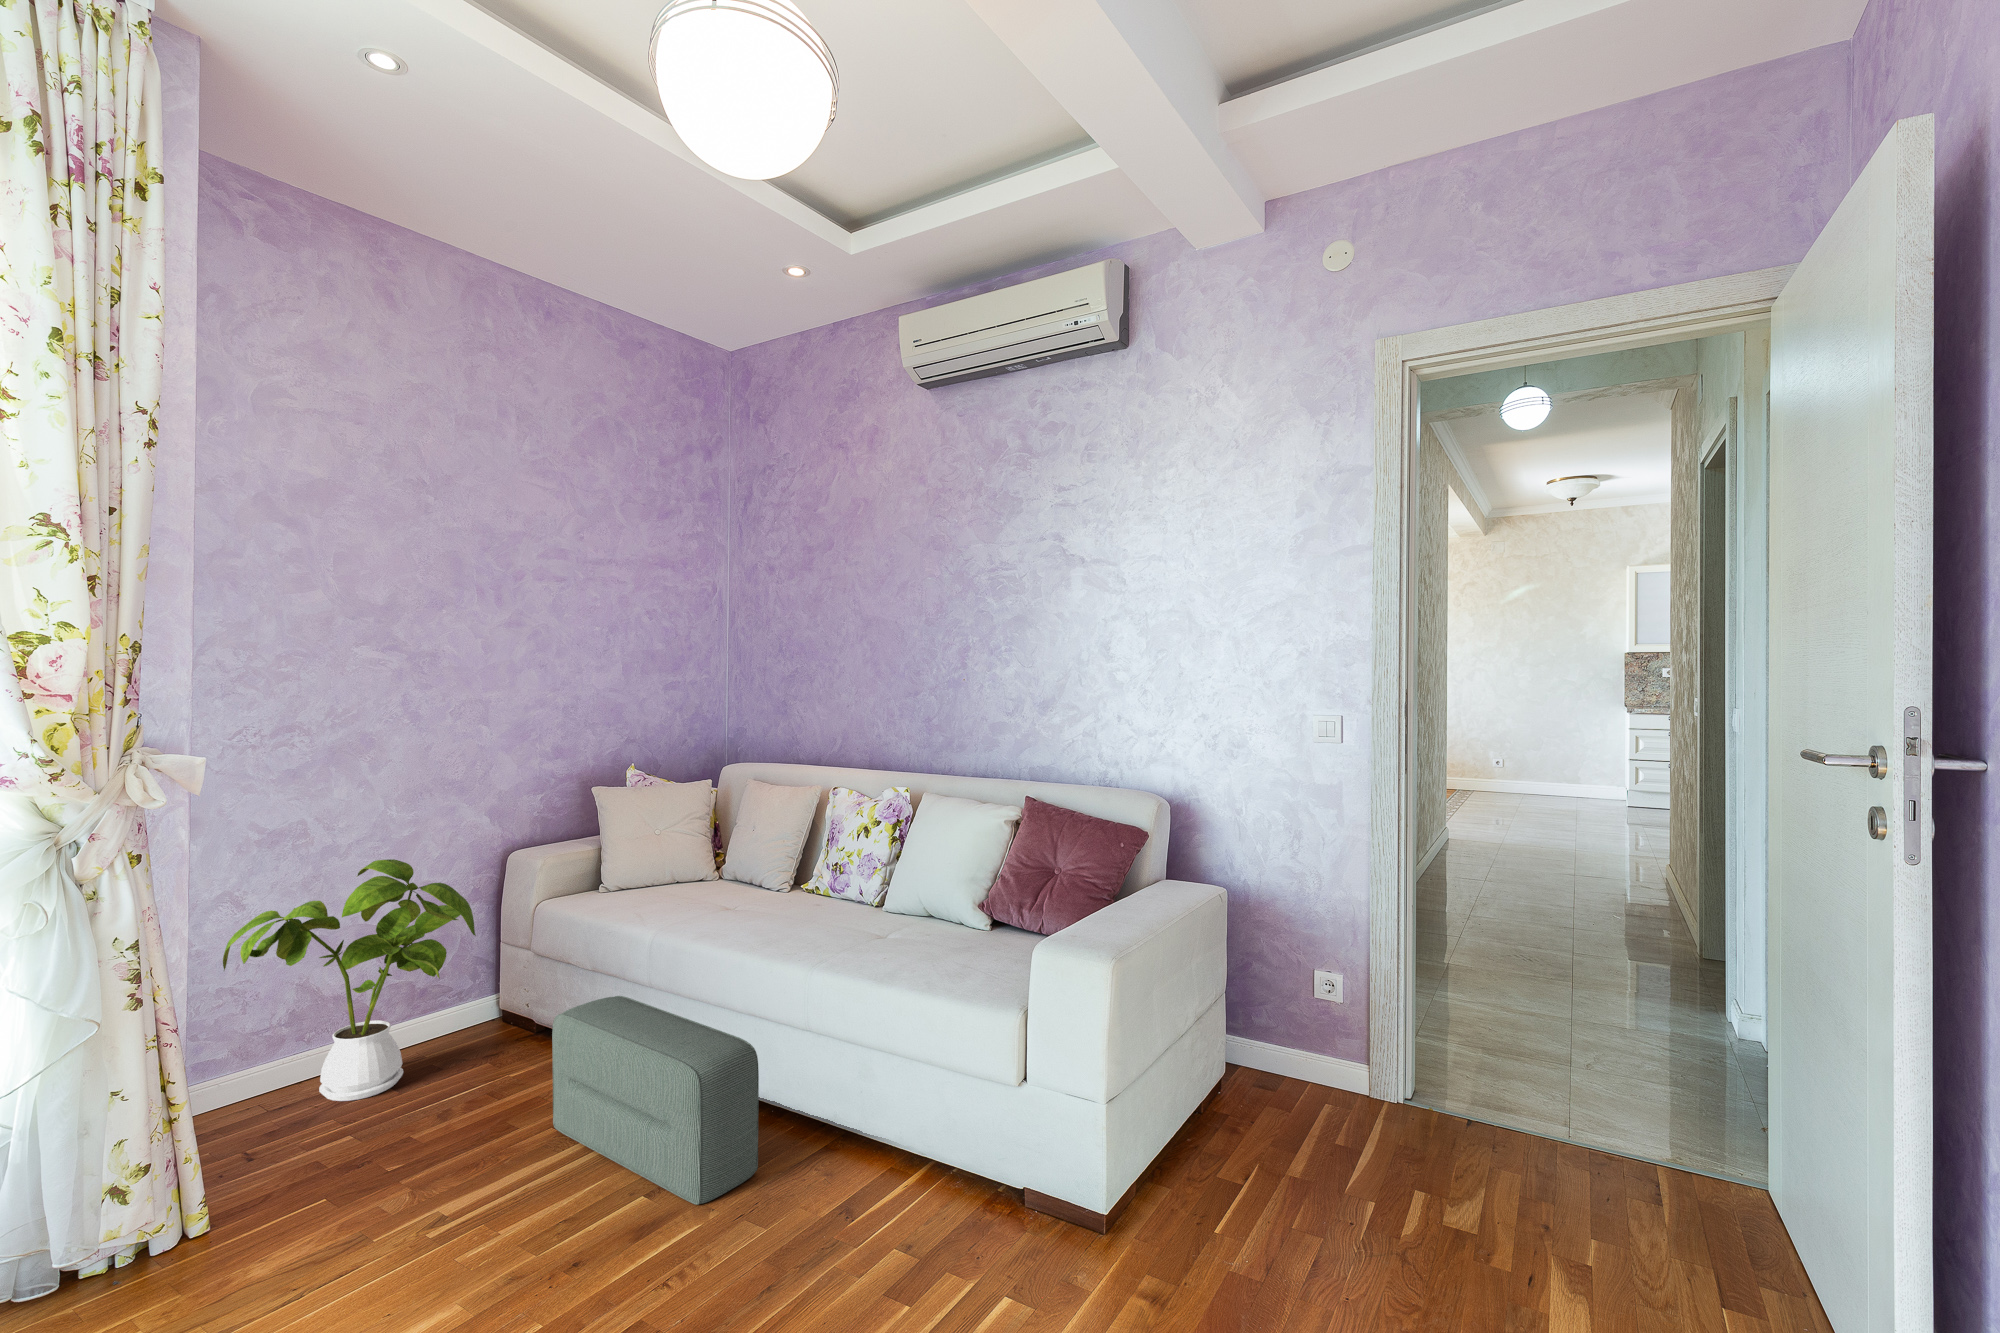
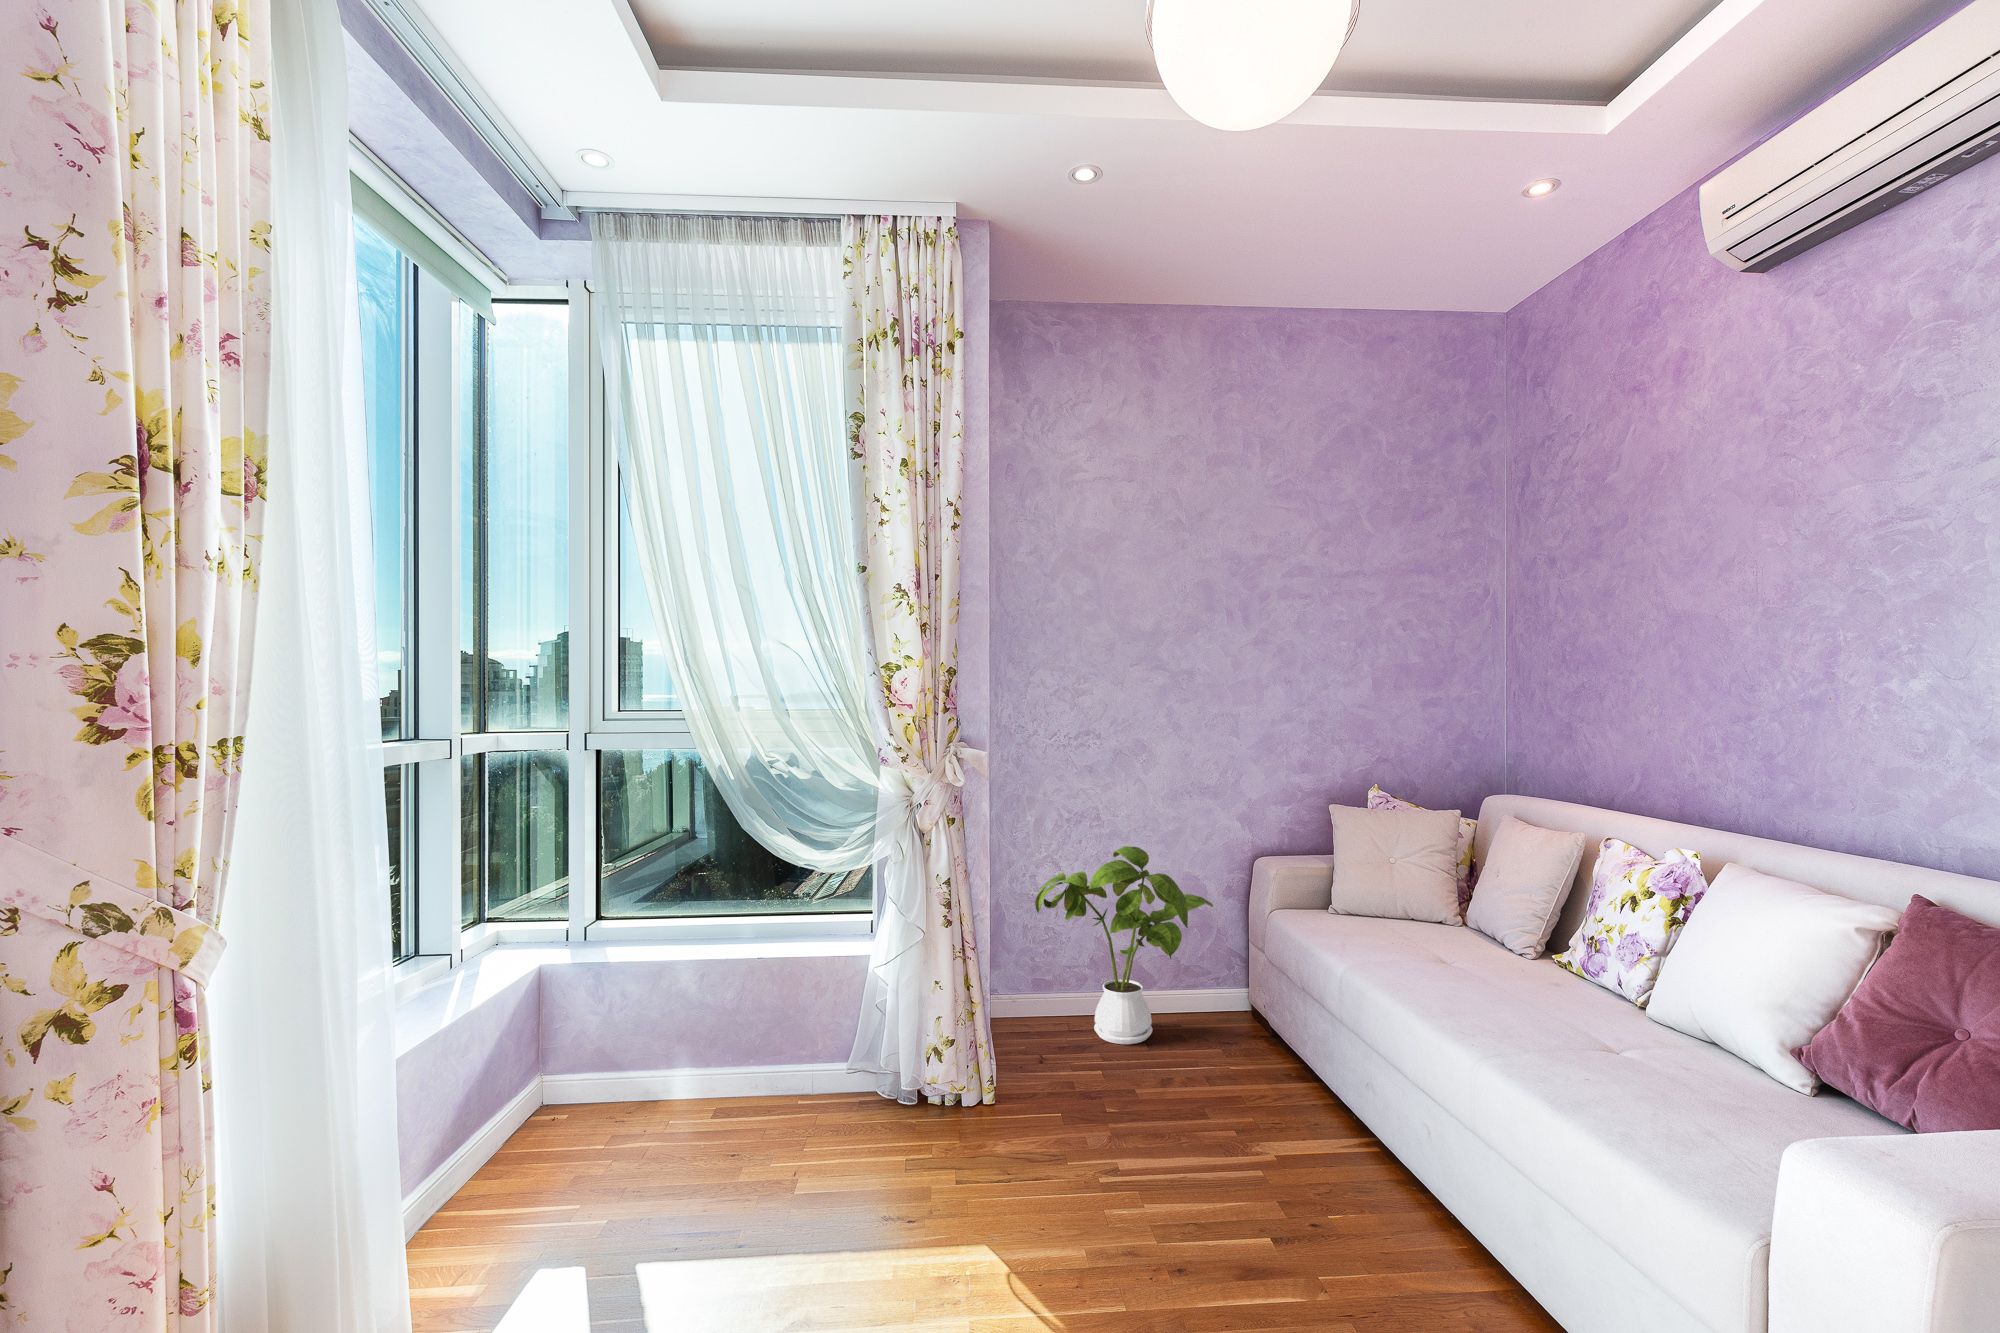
pouf: present [552,996,759,1205] -> none [1230,1020,1397,1281]

